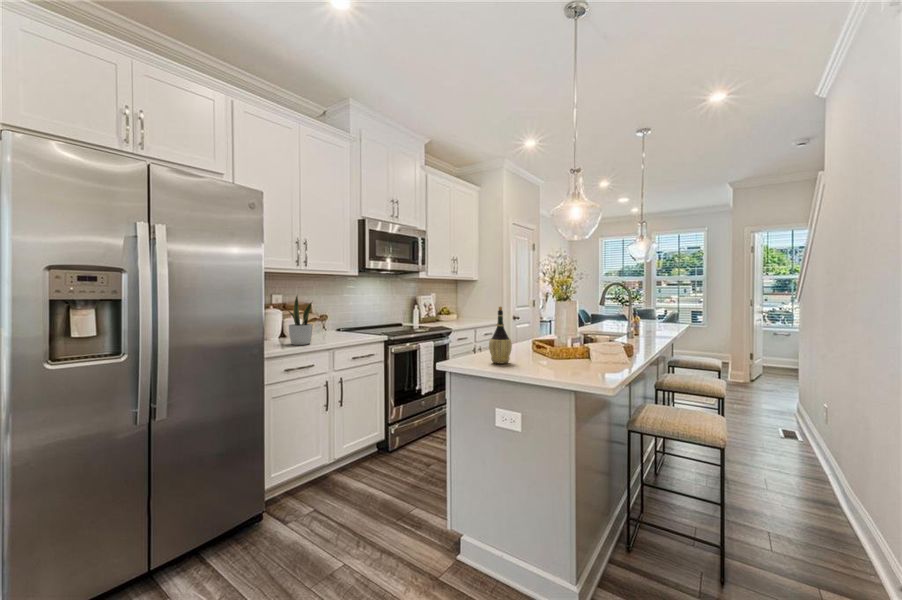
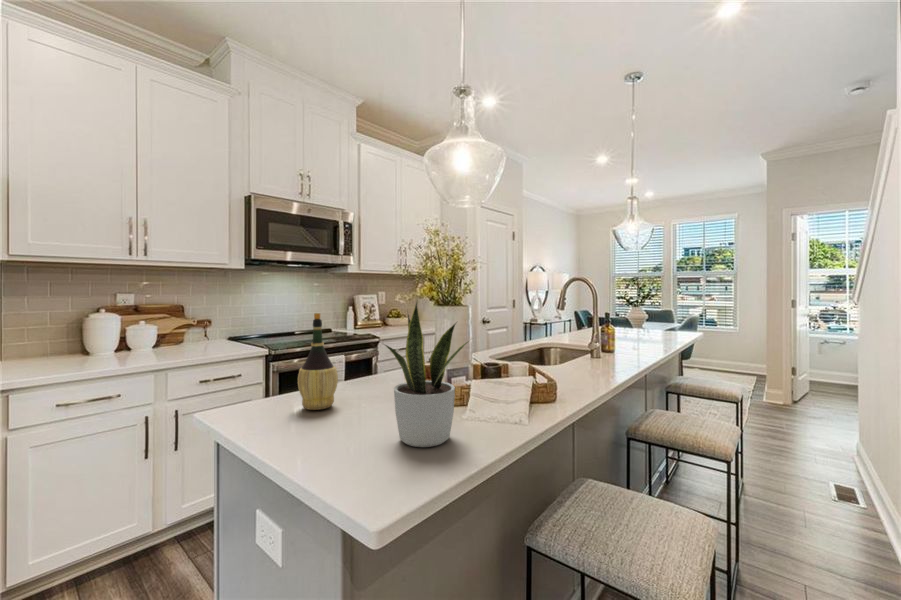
potted plant: present [288,296,312,345] -> present [385,303,468,447]

